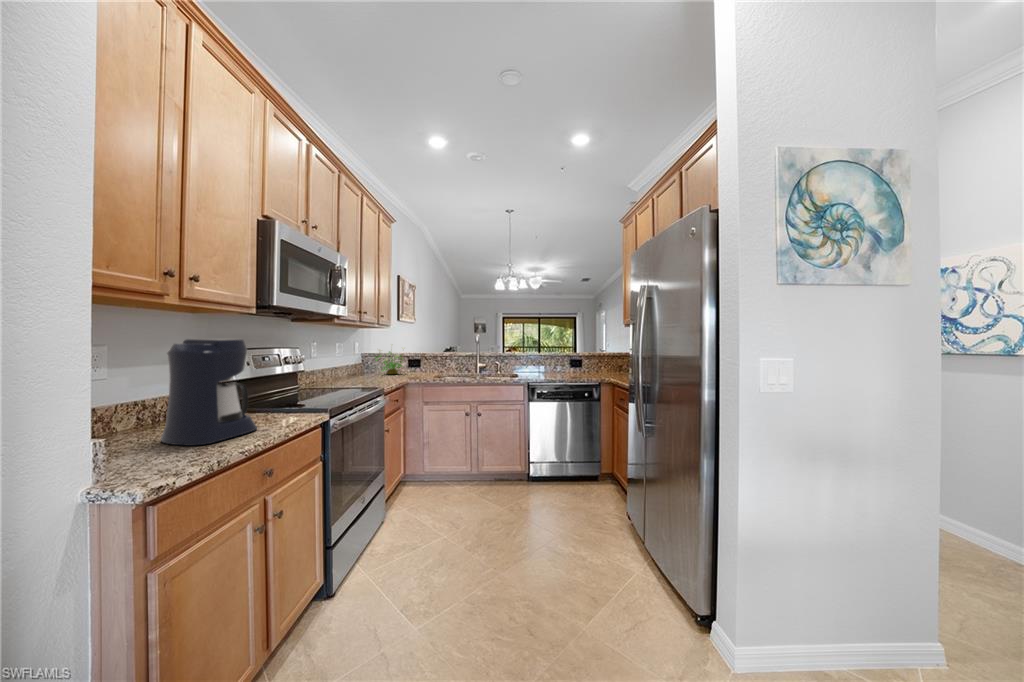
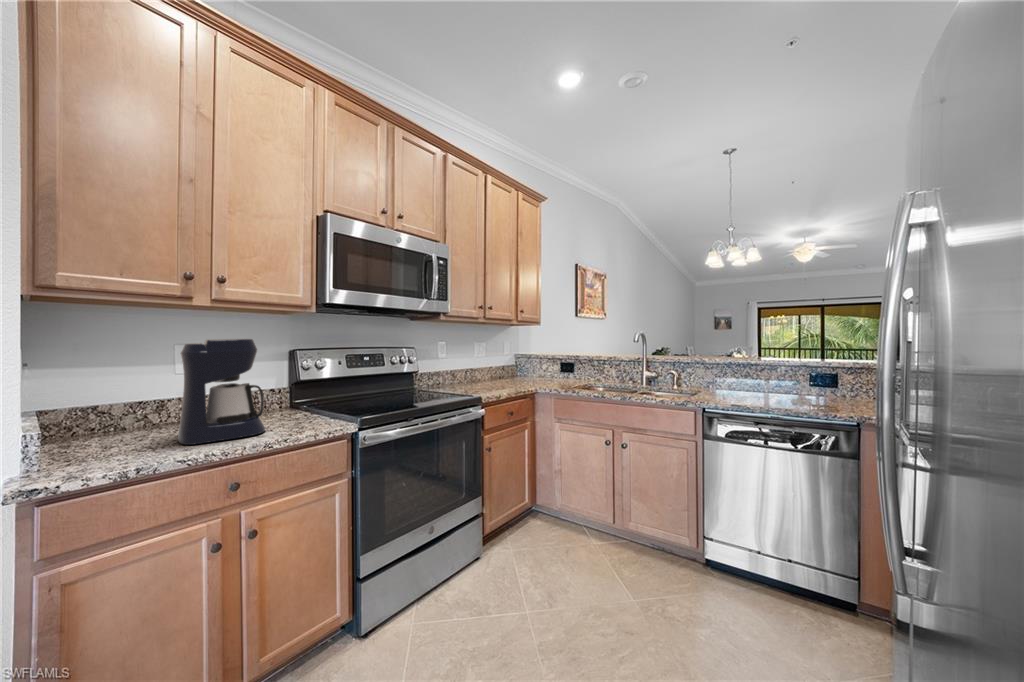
potted plant: present [376,350,403,374] -> none [520,344,553,380]

